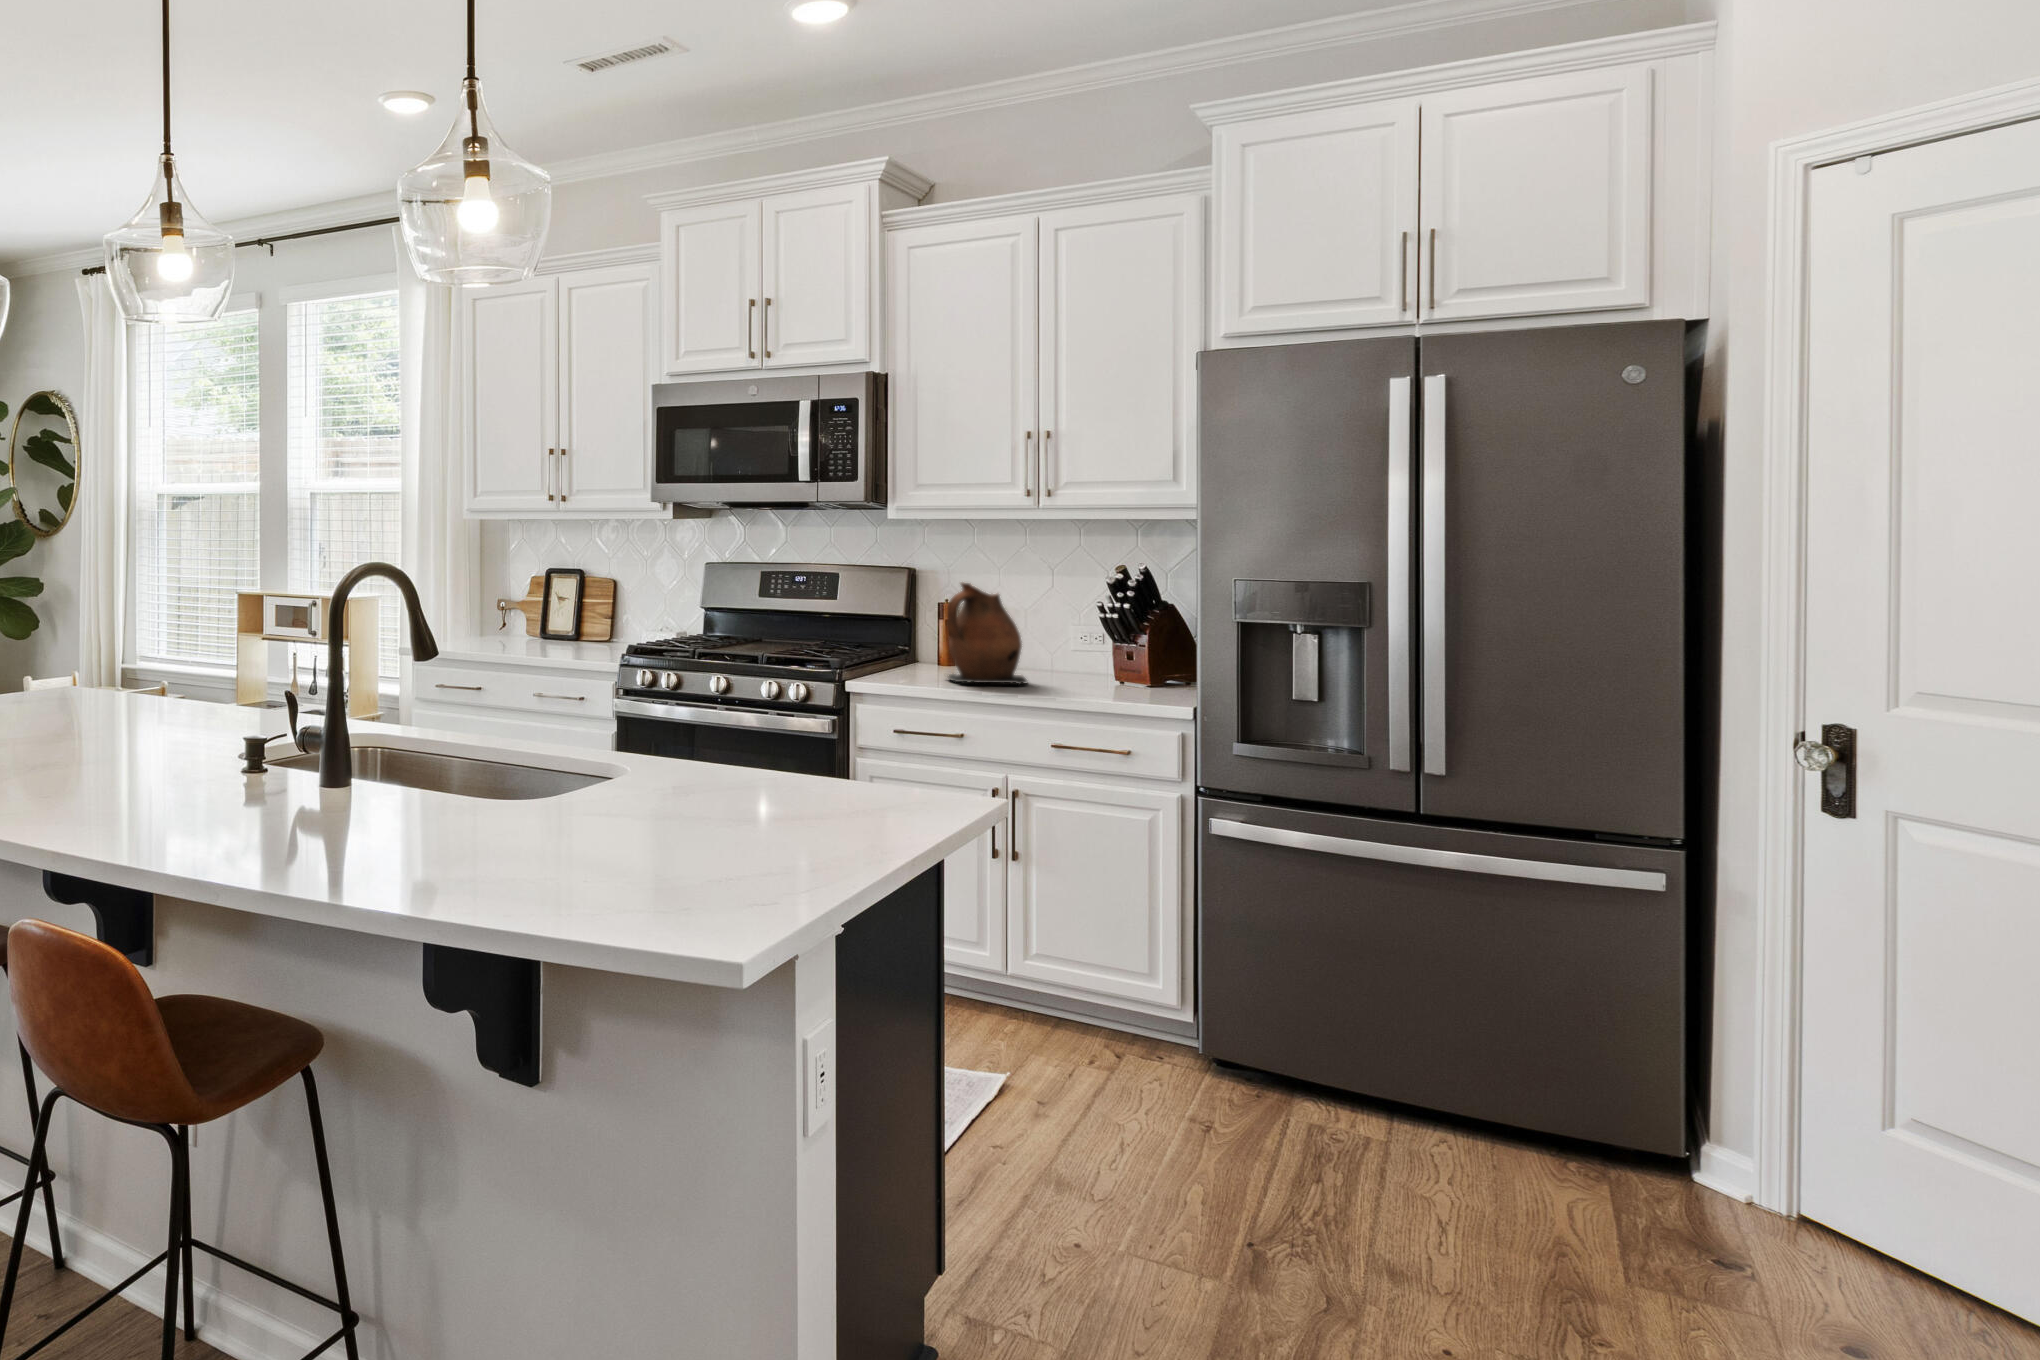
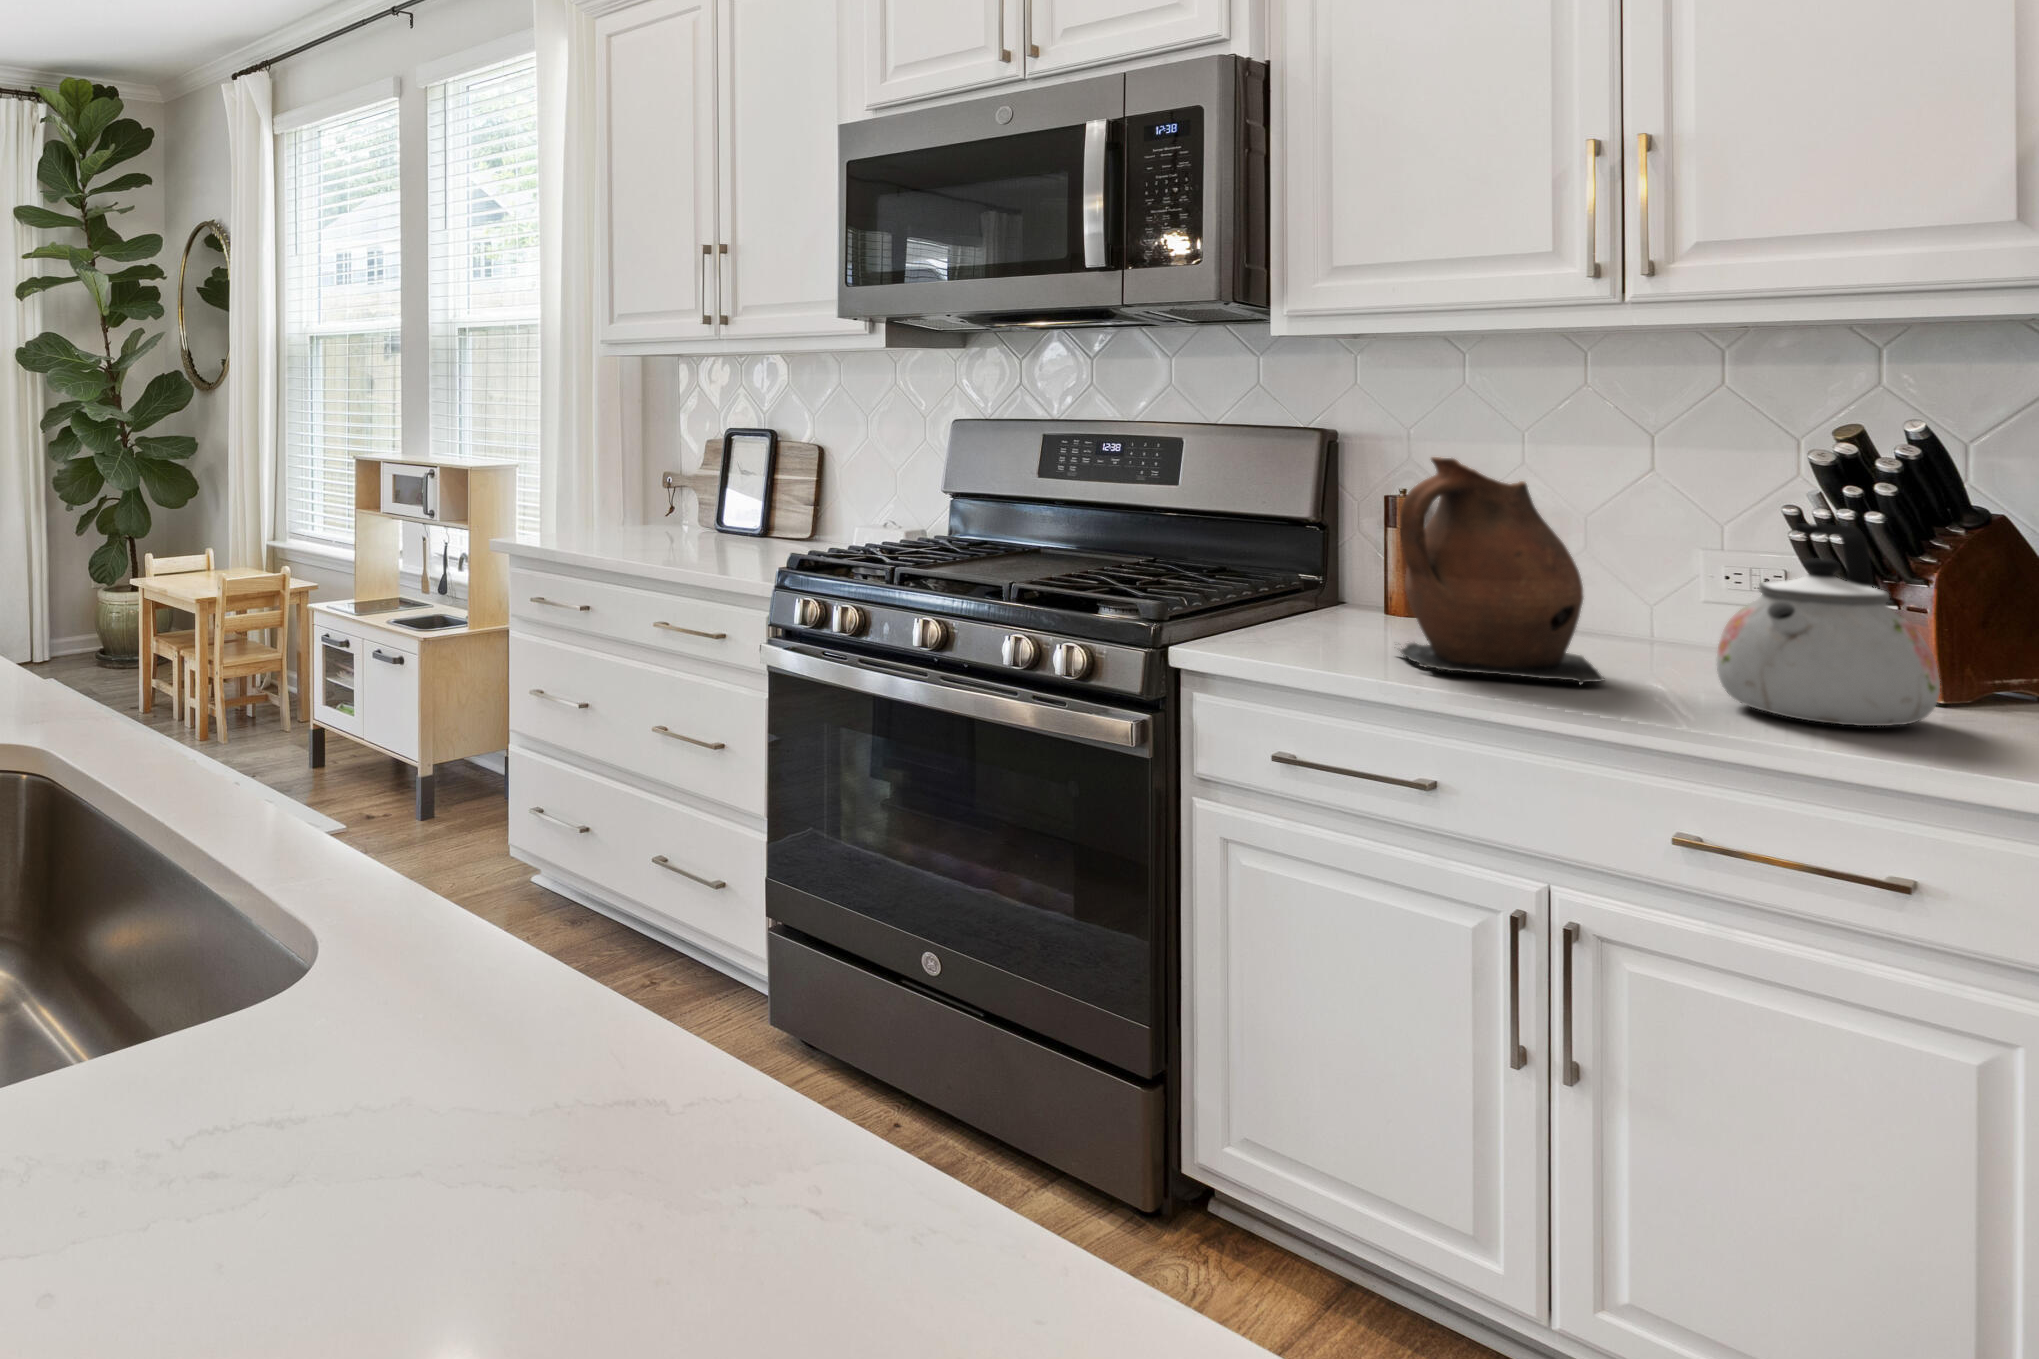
kettle: none [1068,609,1143,692] -> present [1717,523,1940,726]

